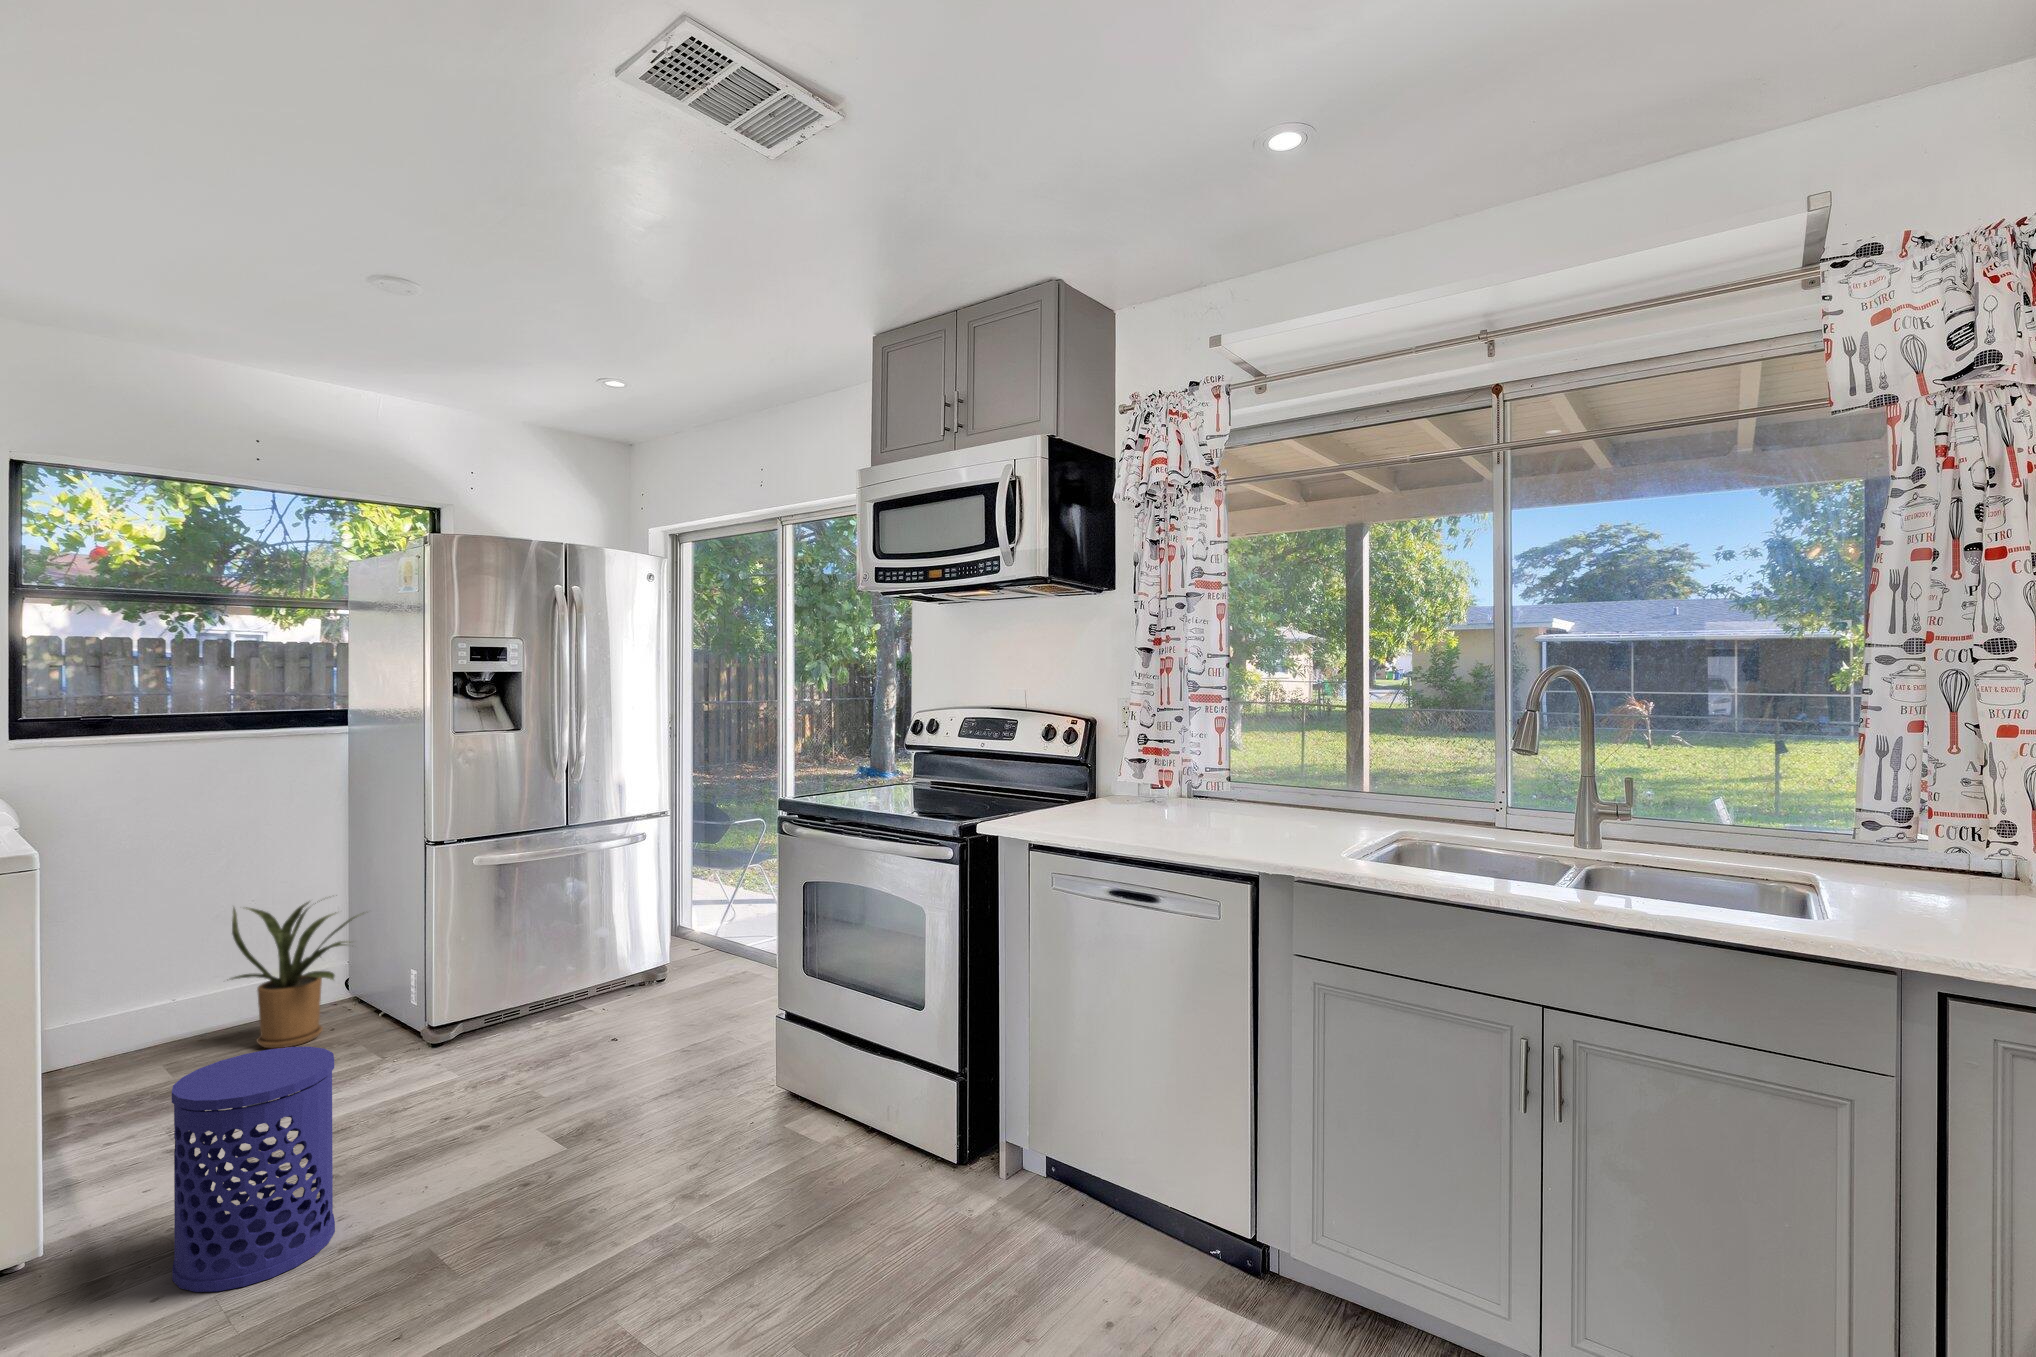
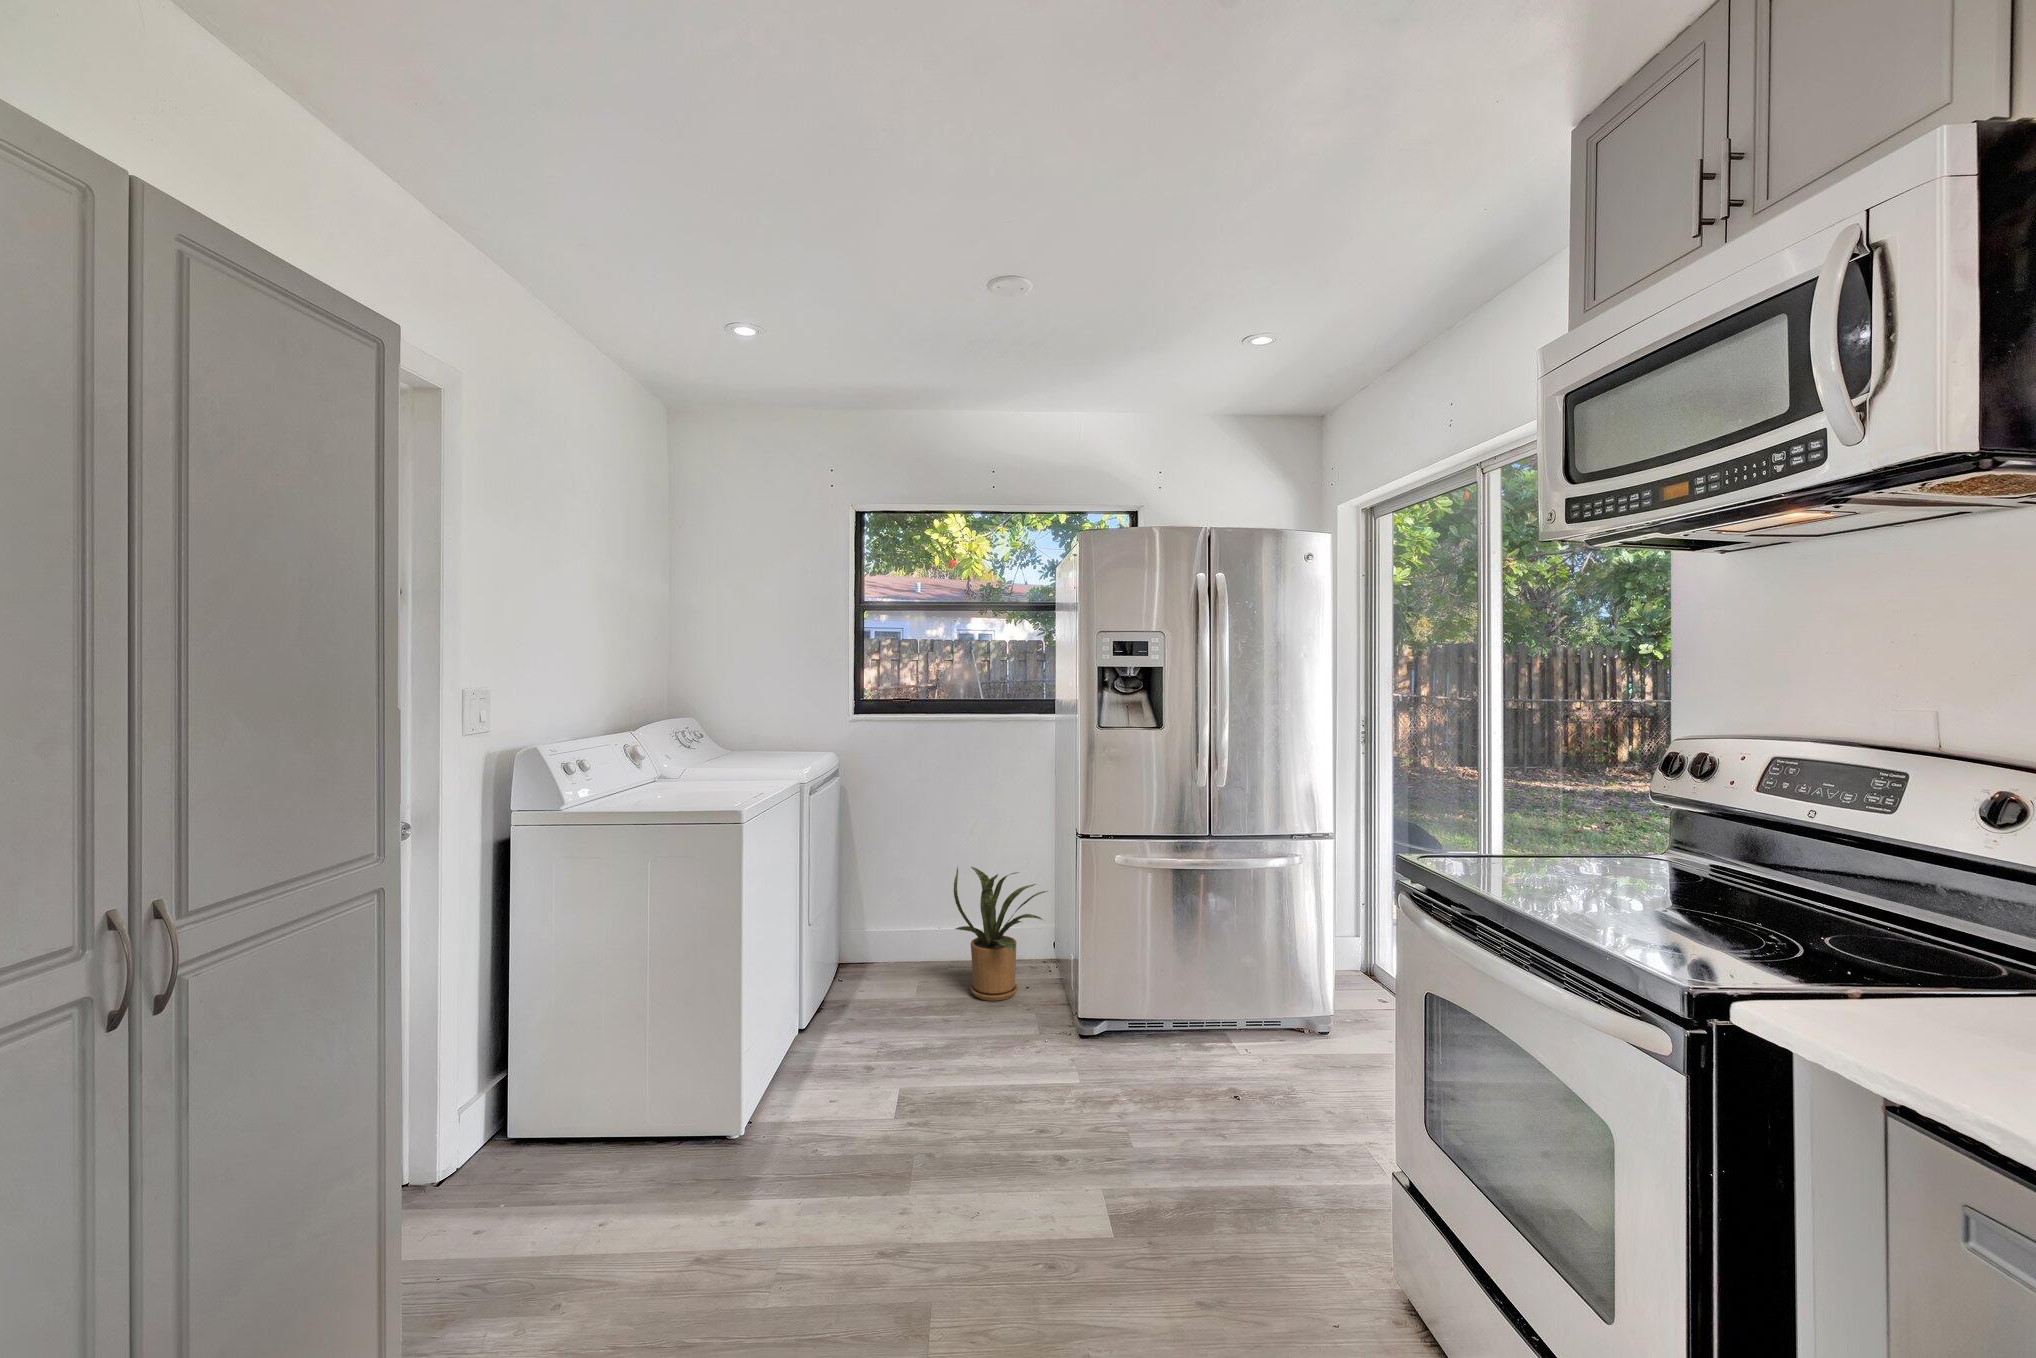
waste bin: present [172,1047,335,1292] -> none [755,1040,886,1283]

